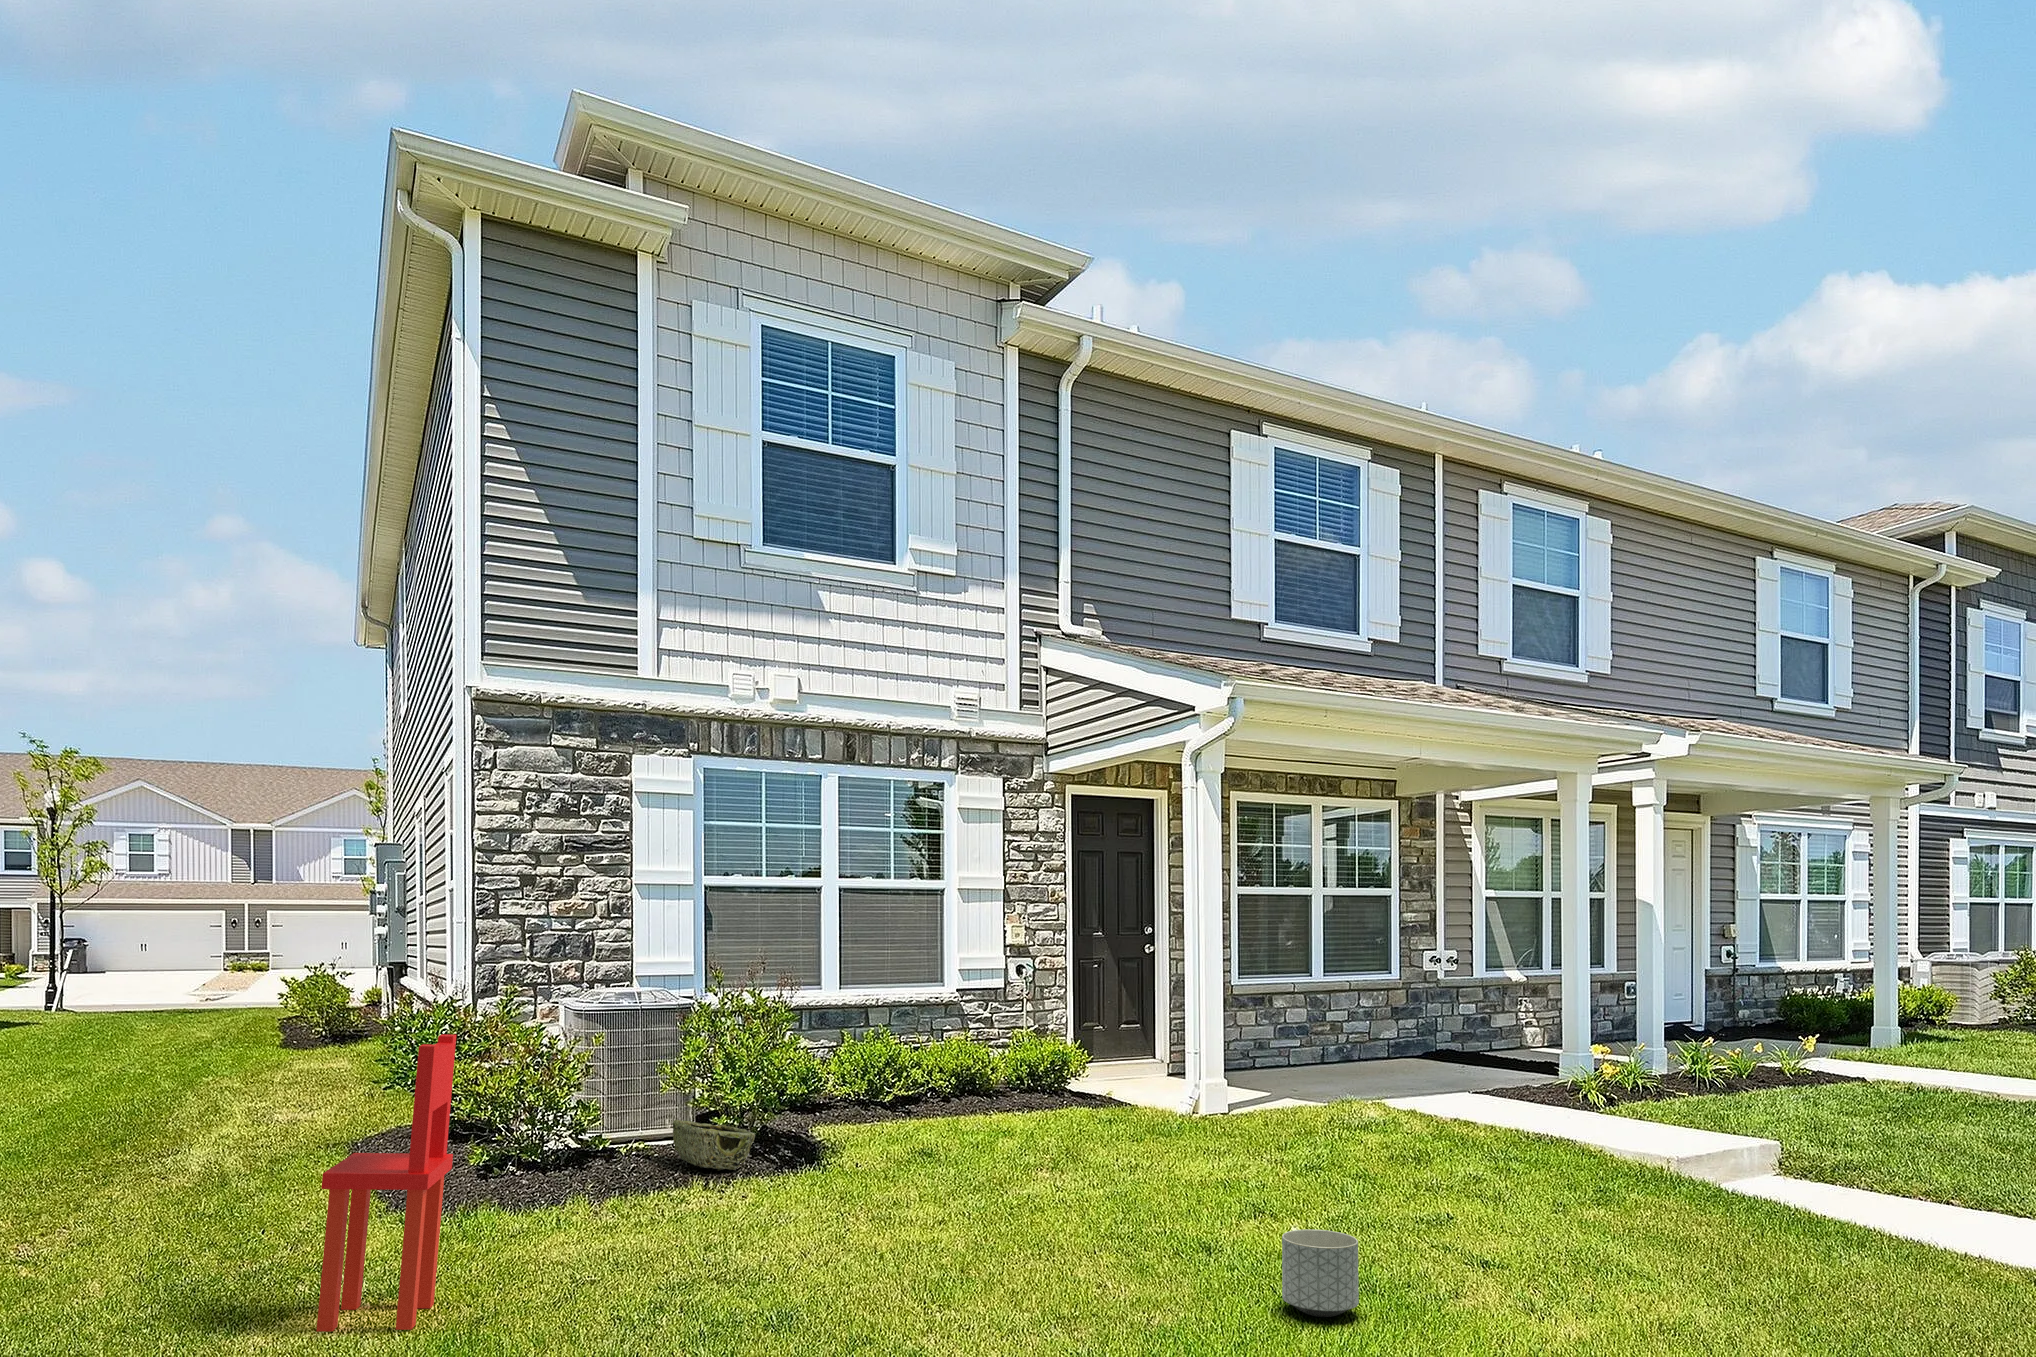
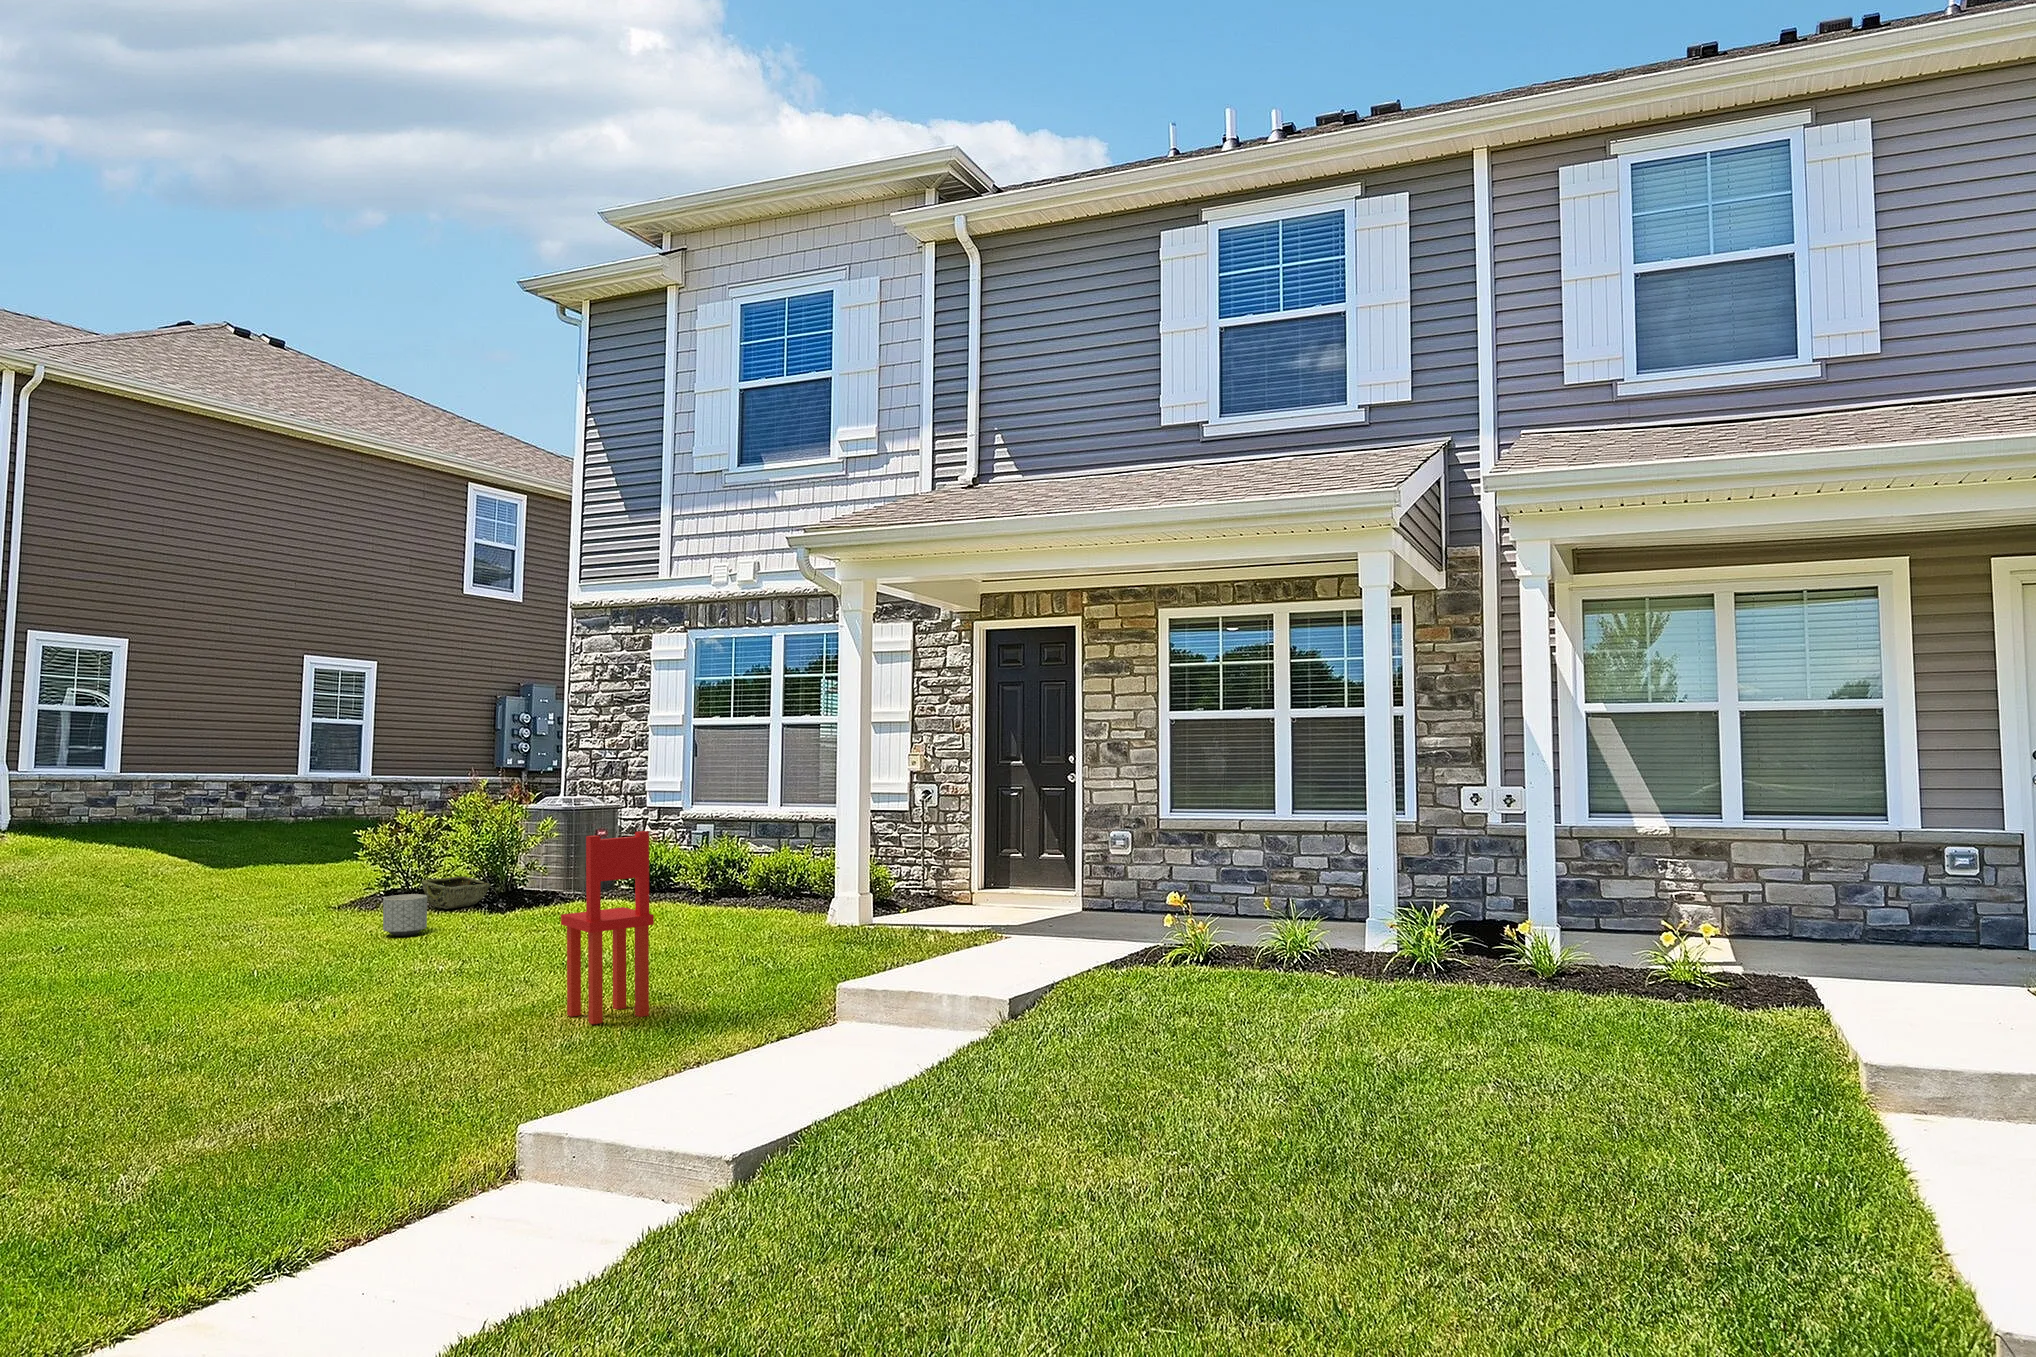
chair: present [316,1034,456,1332] -> present [561,831,654,1024]
planter: present [1282,1229,1359,1317] -> present [383,894,427,936]

